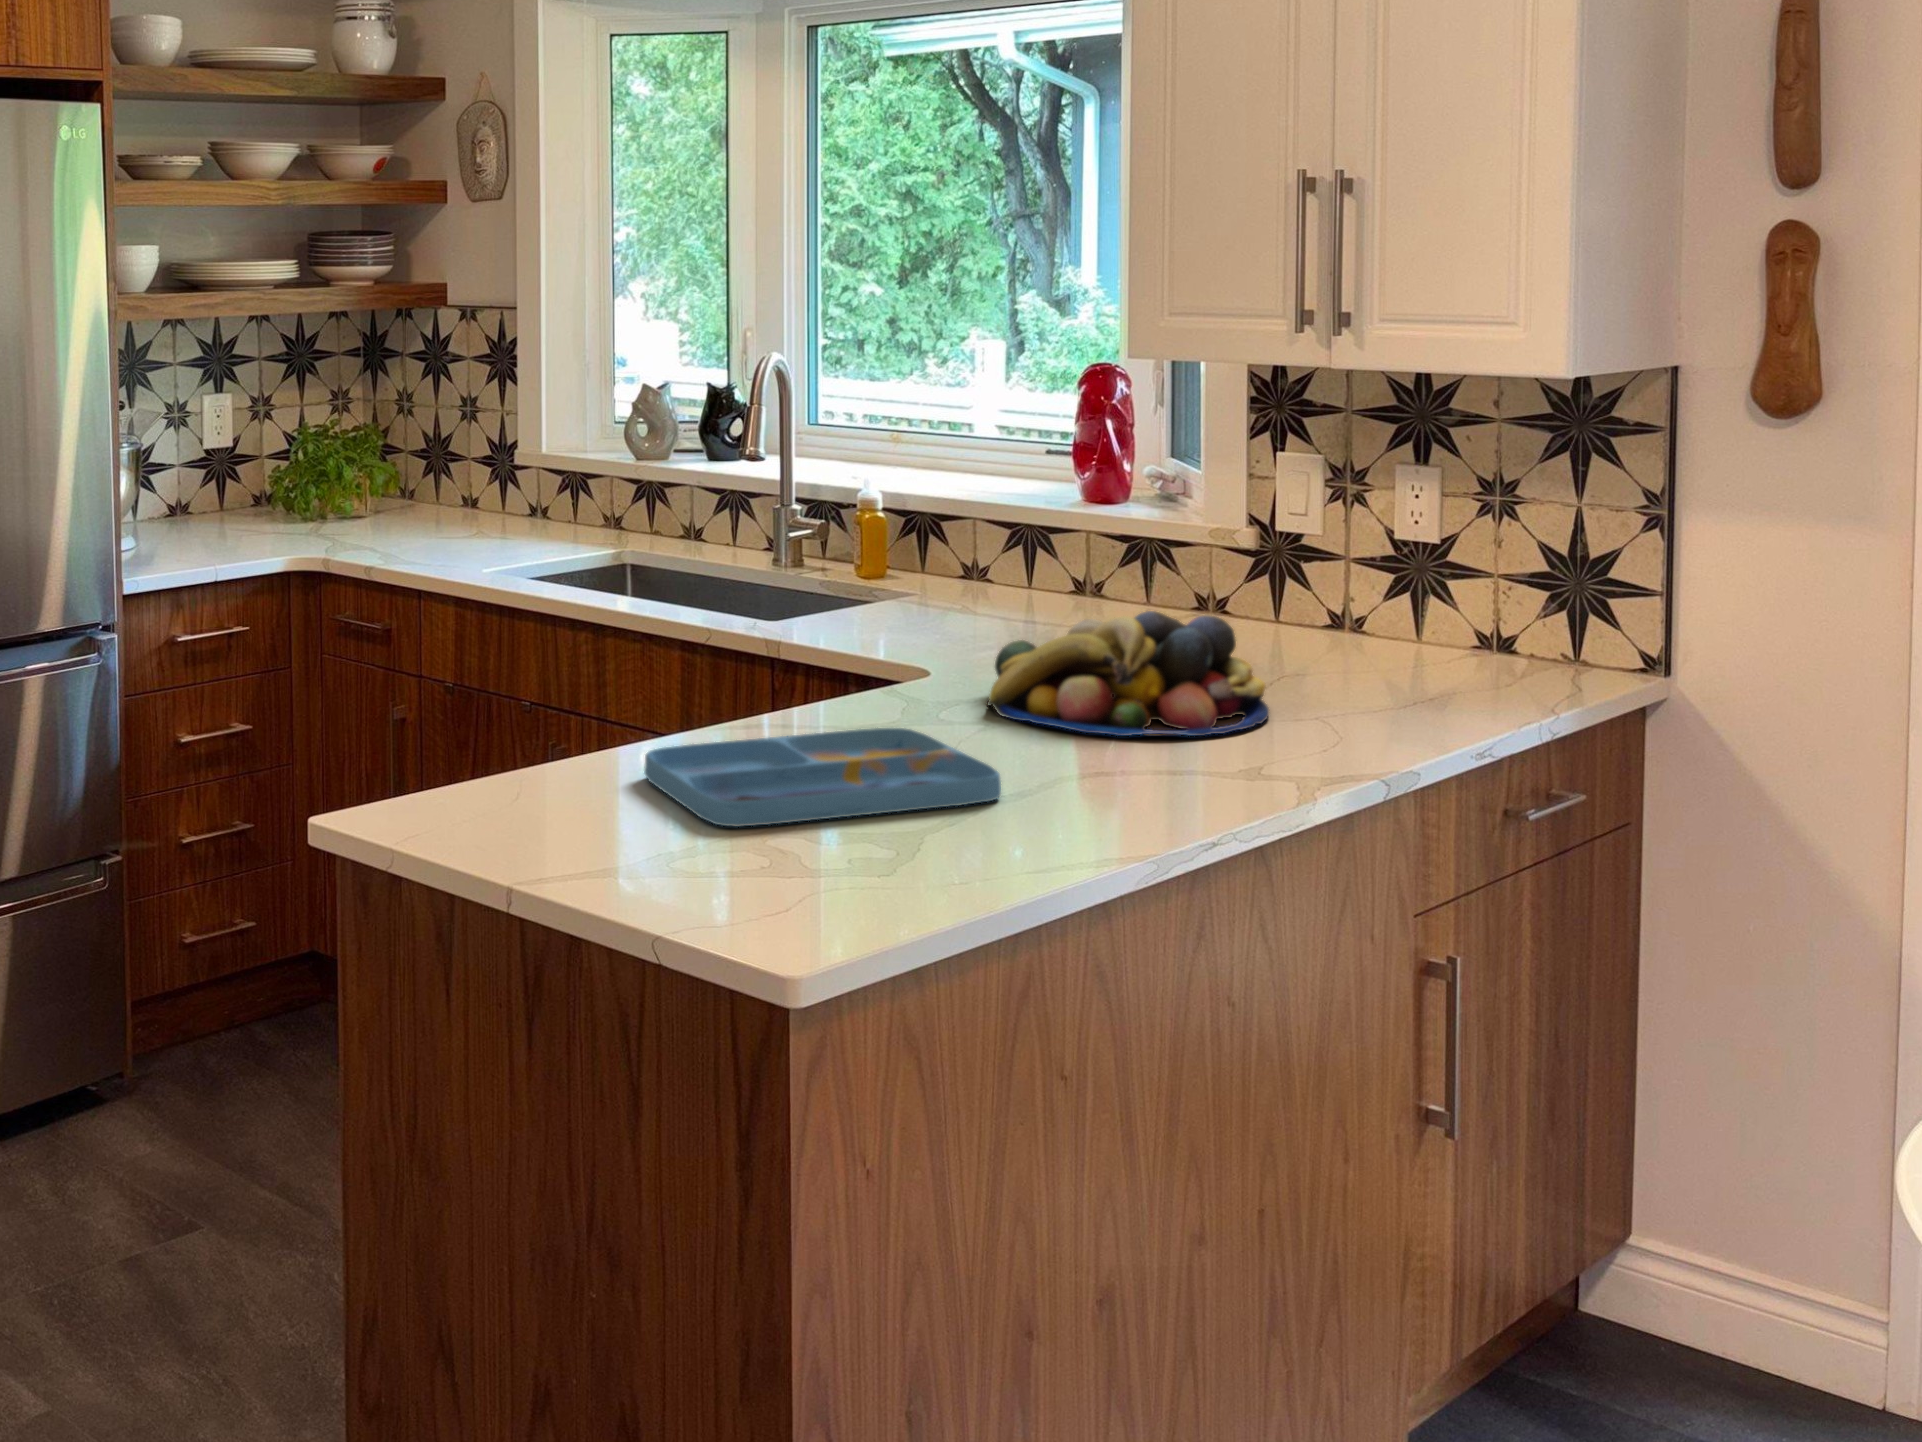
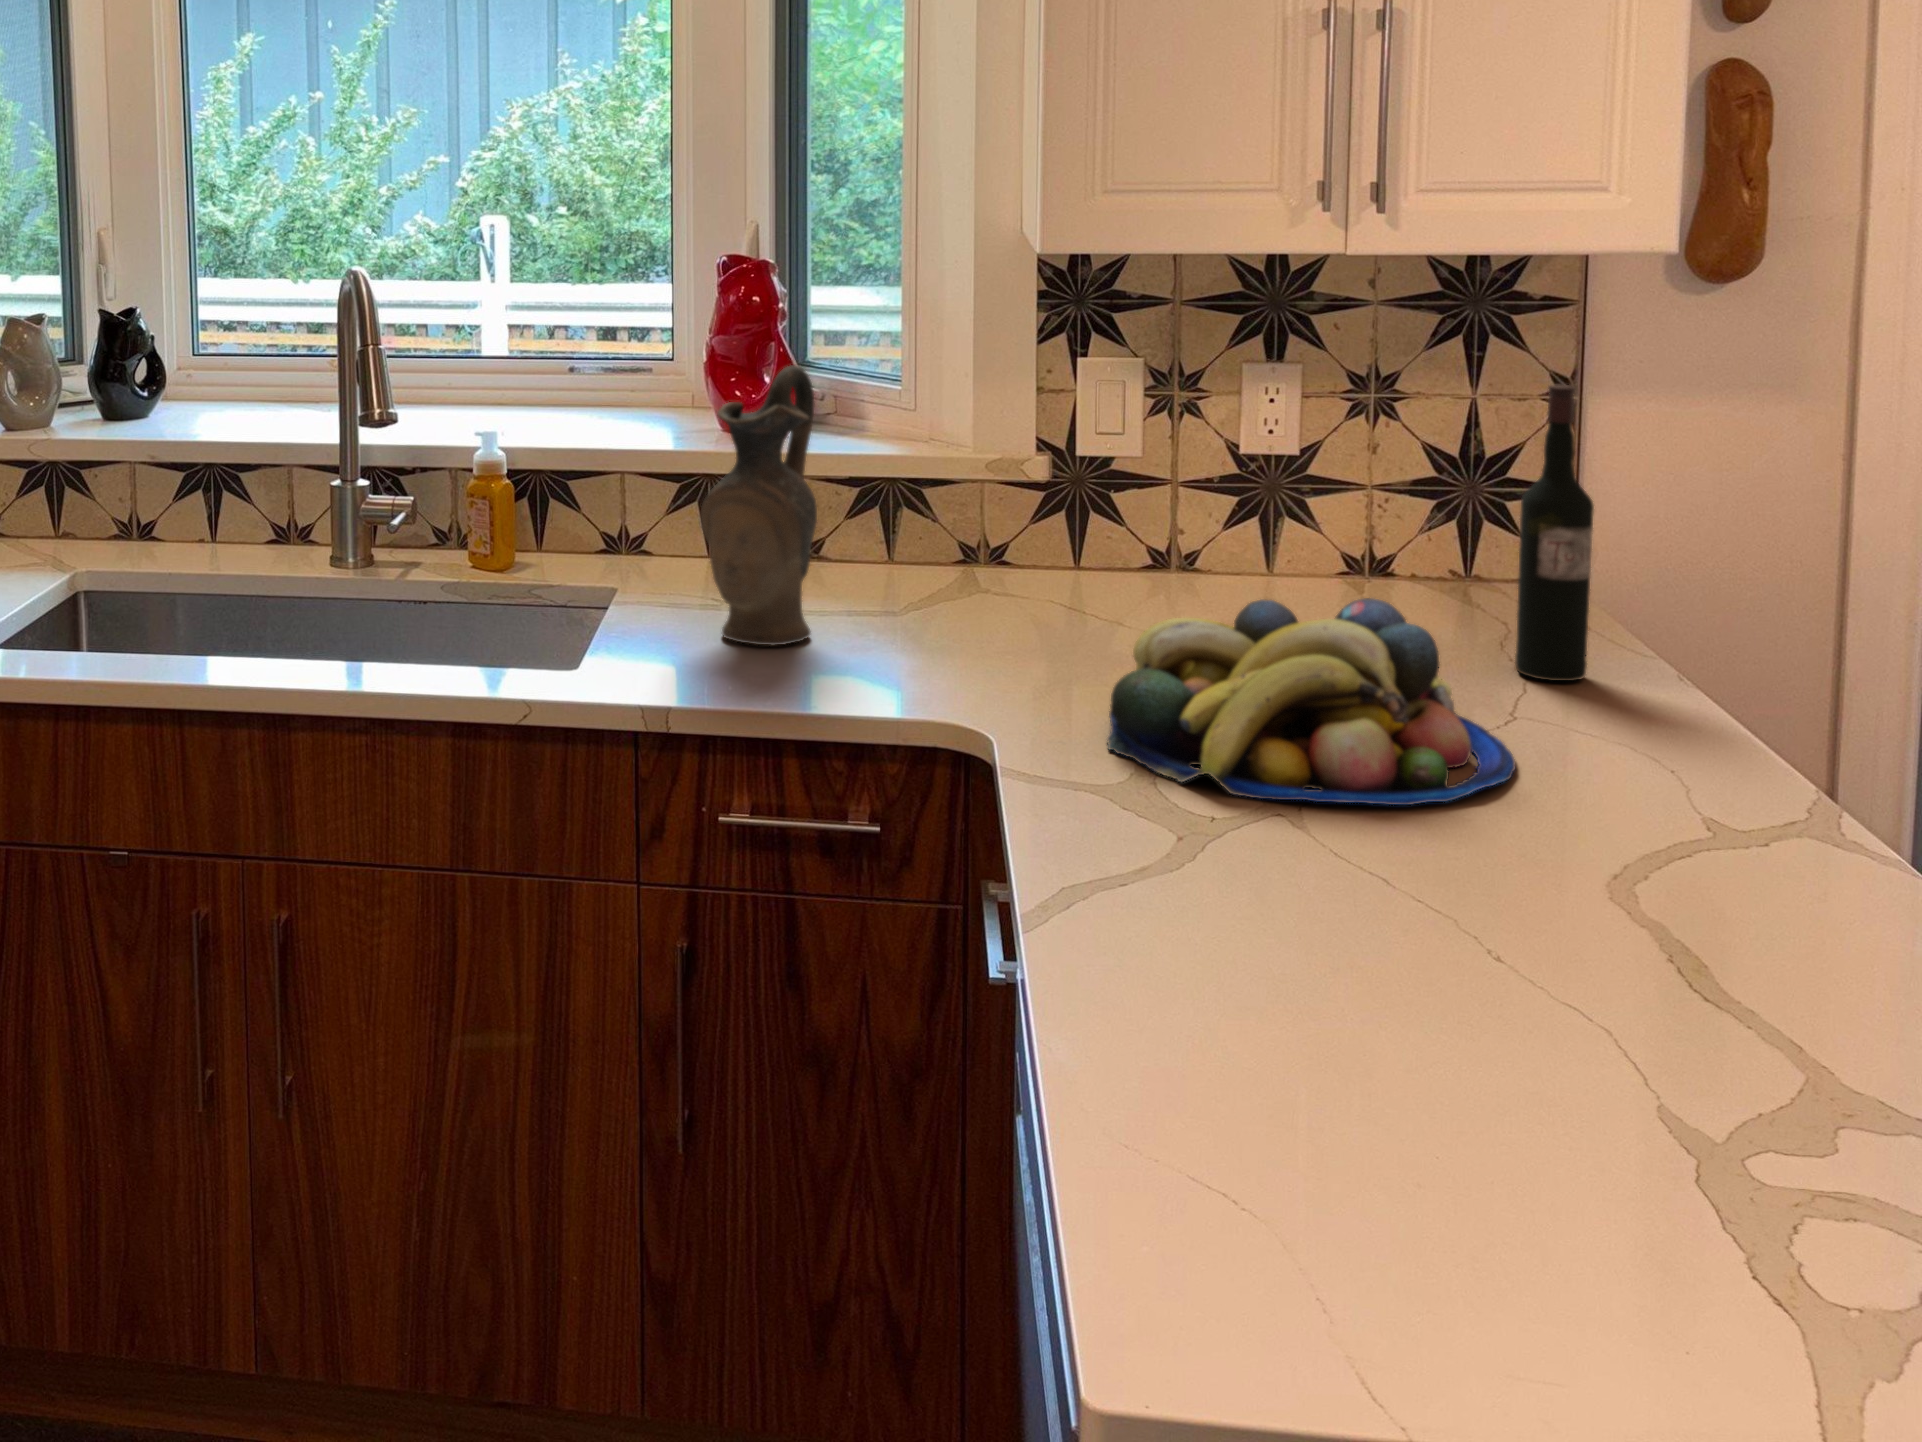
ceramic pitcher: none [892,434,1000,629] -> present [701,365,817,646]
wine bottle: none [1412,478,1468,714] -> present [1515,385,1594,681]
tray: present [644,728,1001,827] -> none [1185,868,1686,1189]

